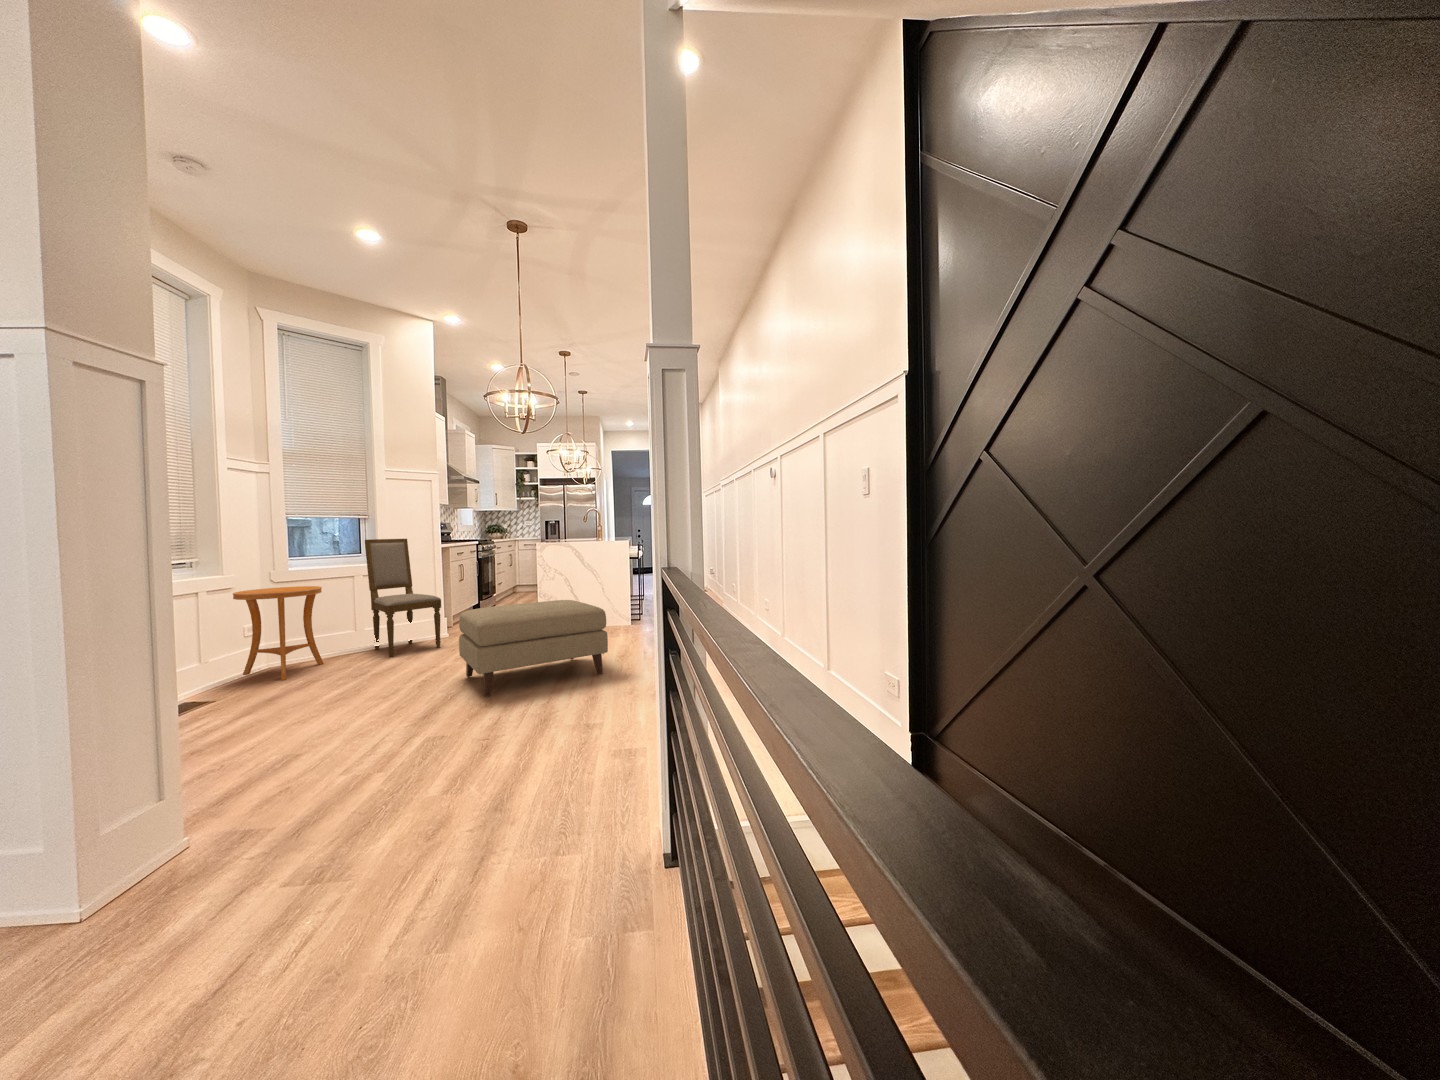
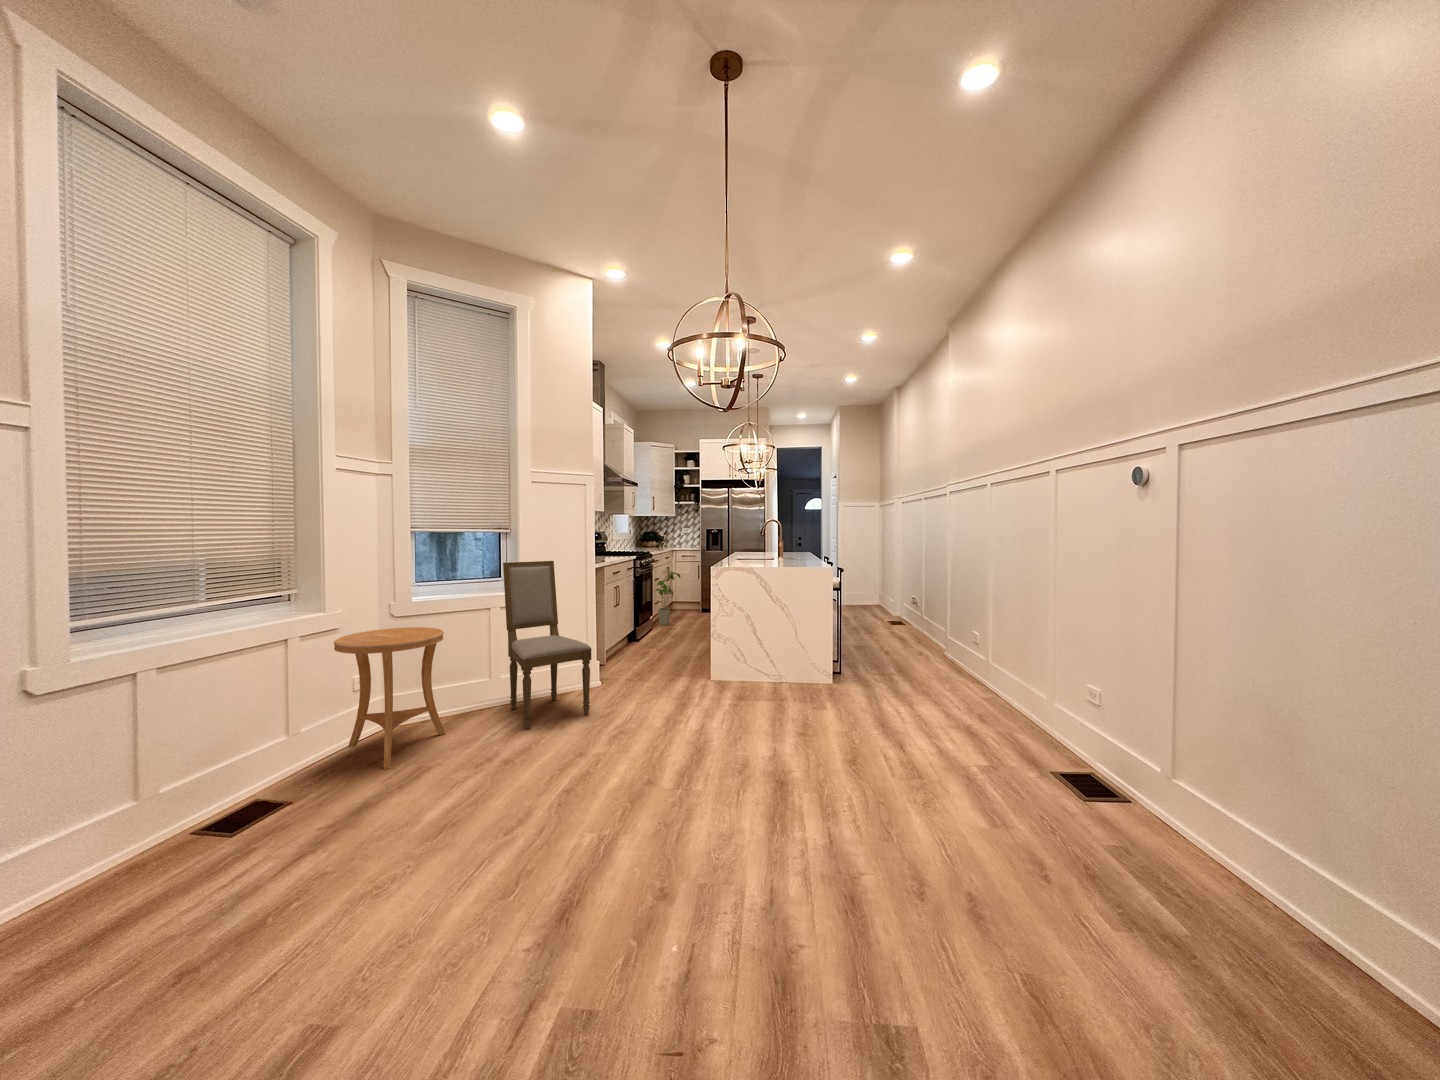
house plant: none [498,556,521,602] -> present [656,571,680,625]
ottoman: present [459,600,608,697] -> none [614,683,866,896]

